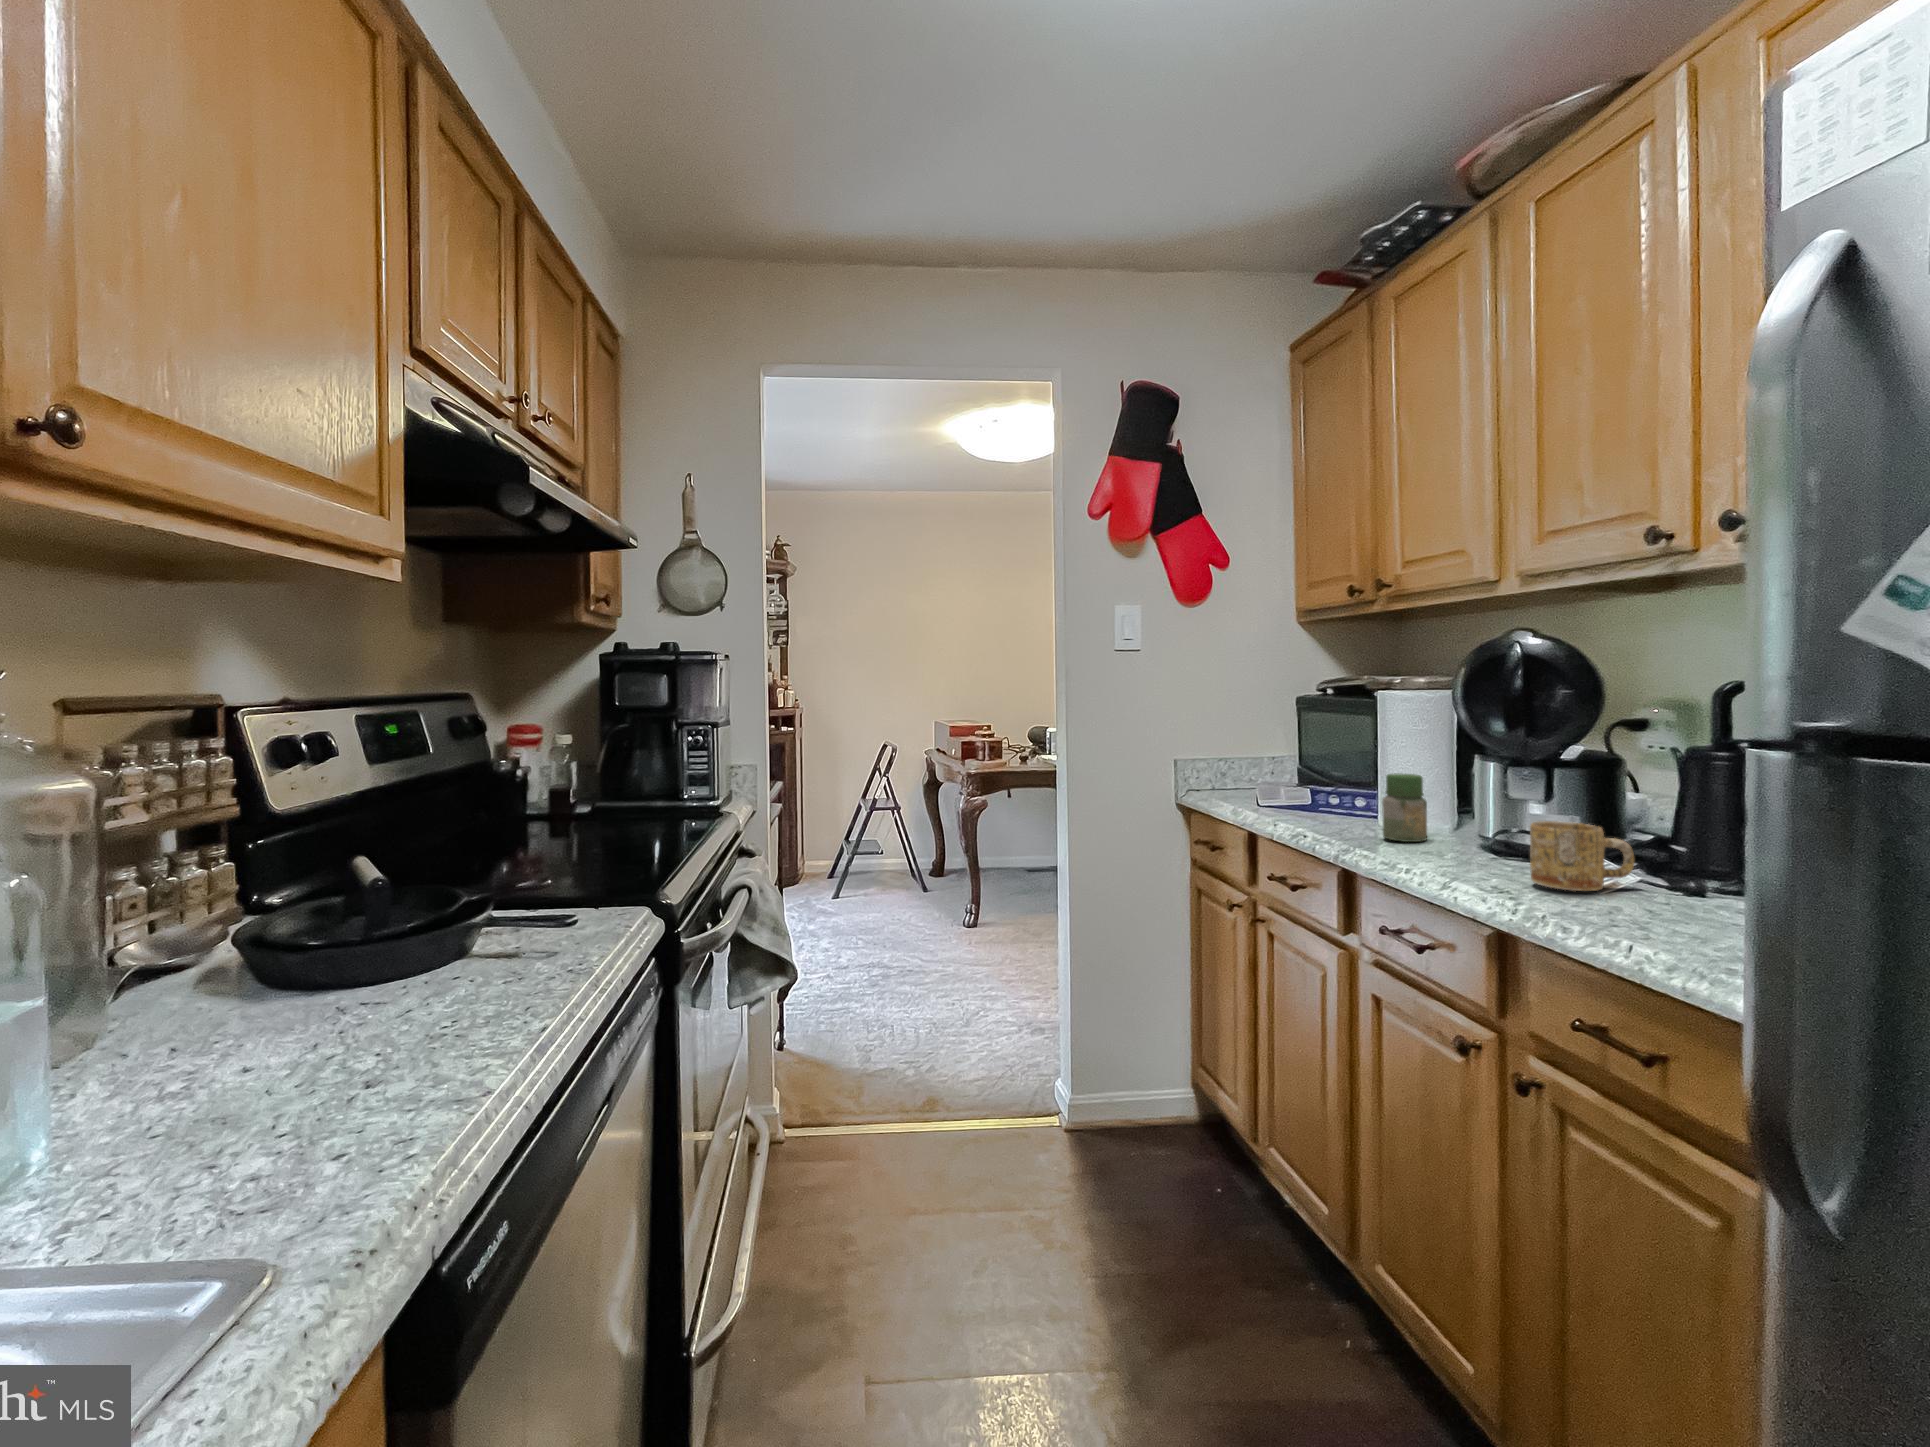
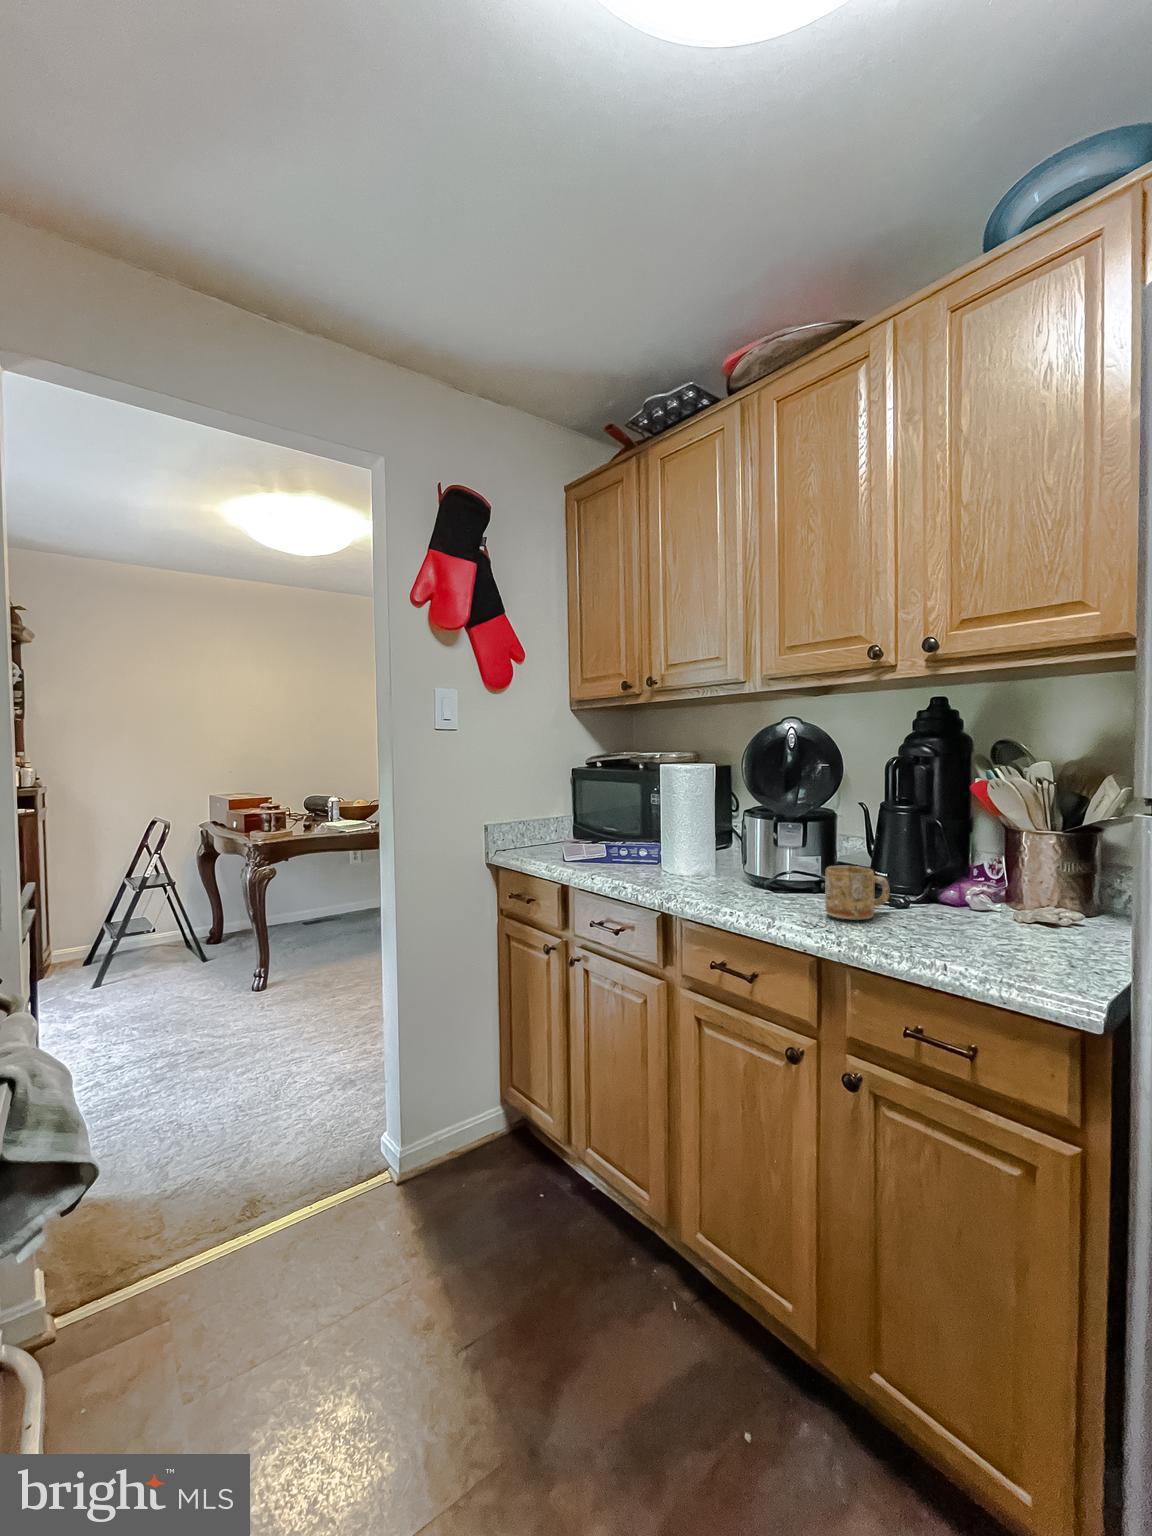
jar: present [1382,773,1427,842] -> none [685,832,717,887]

